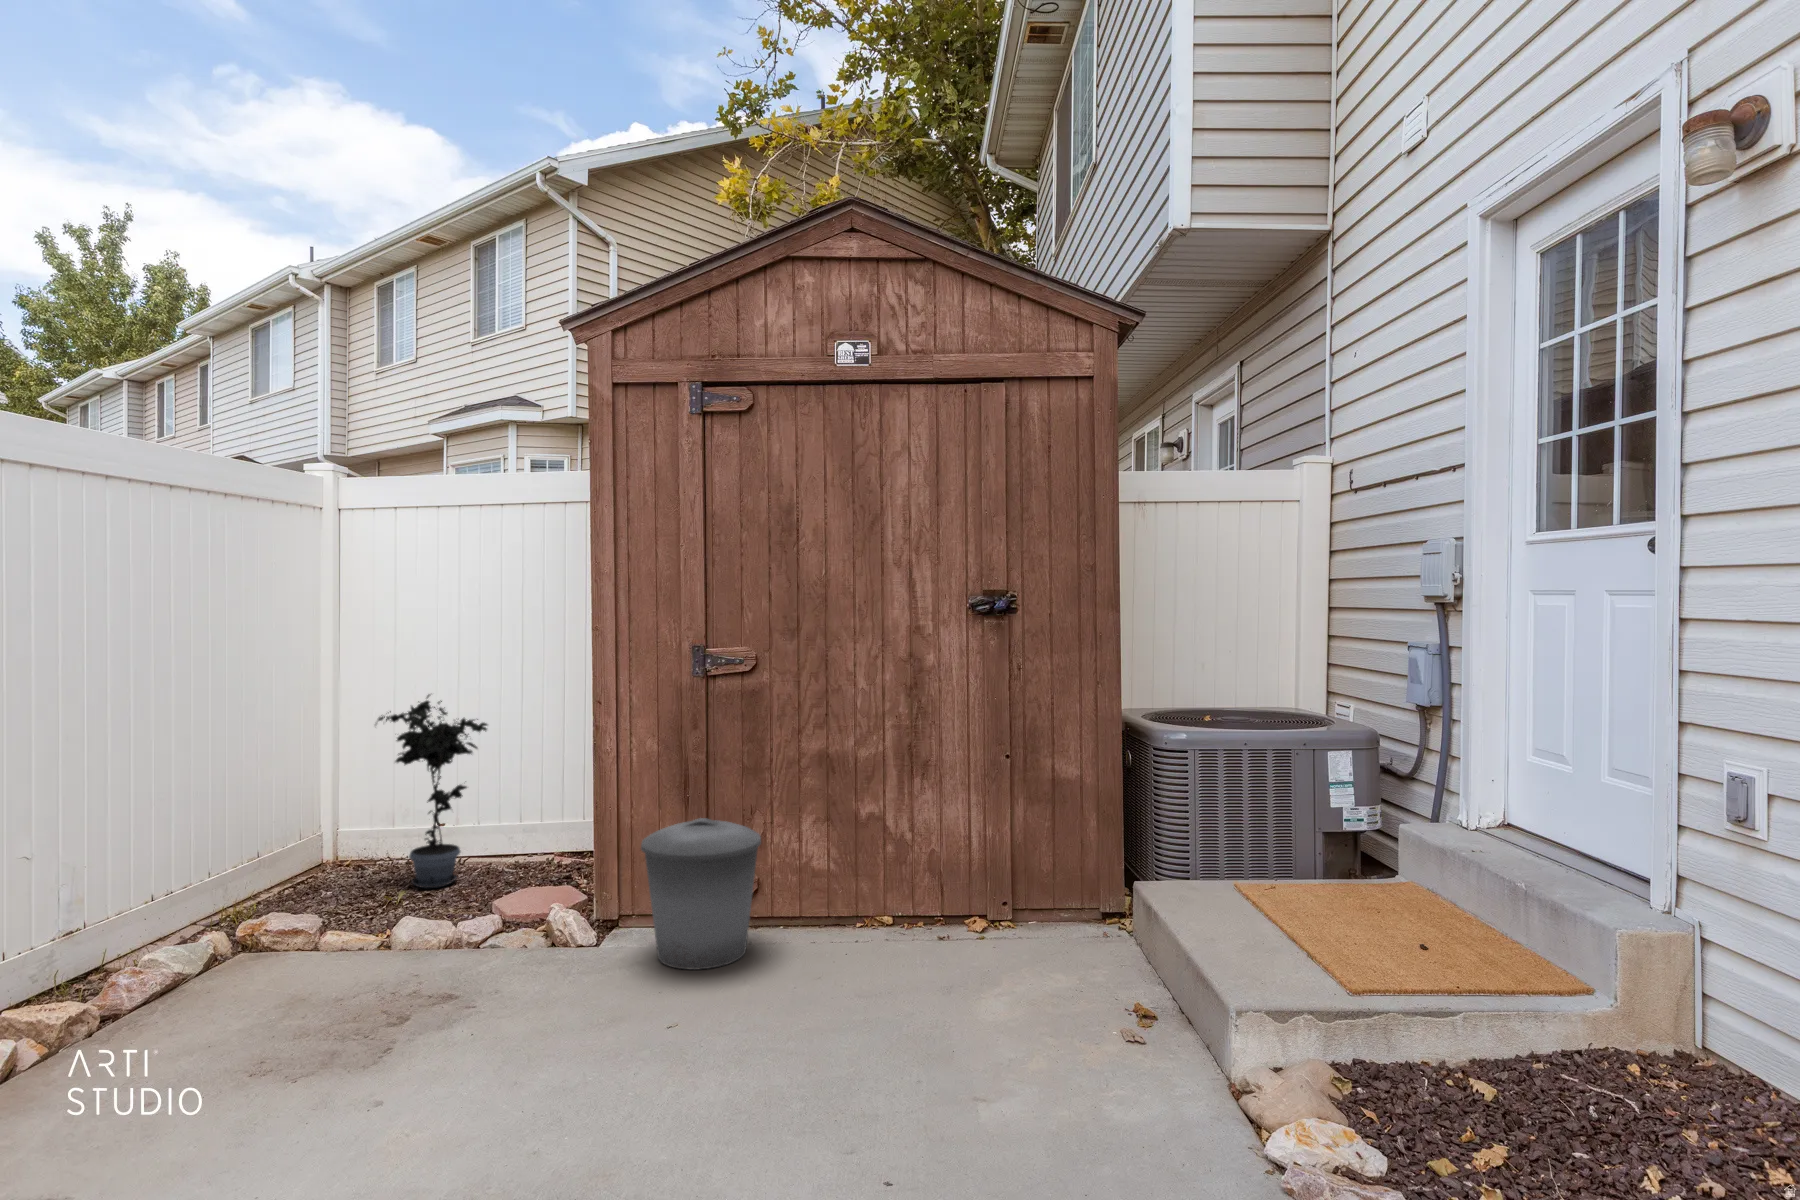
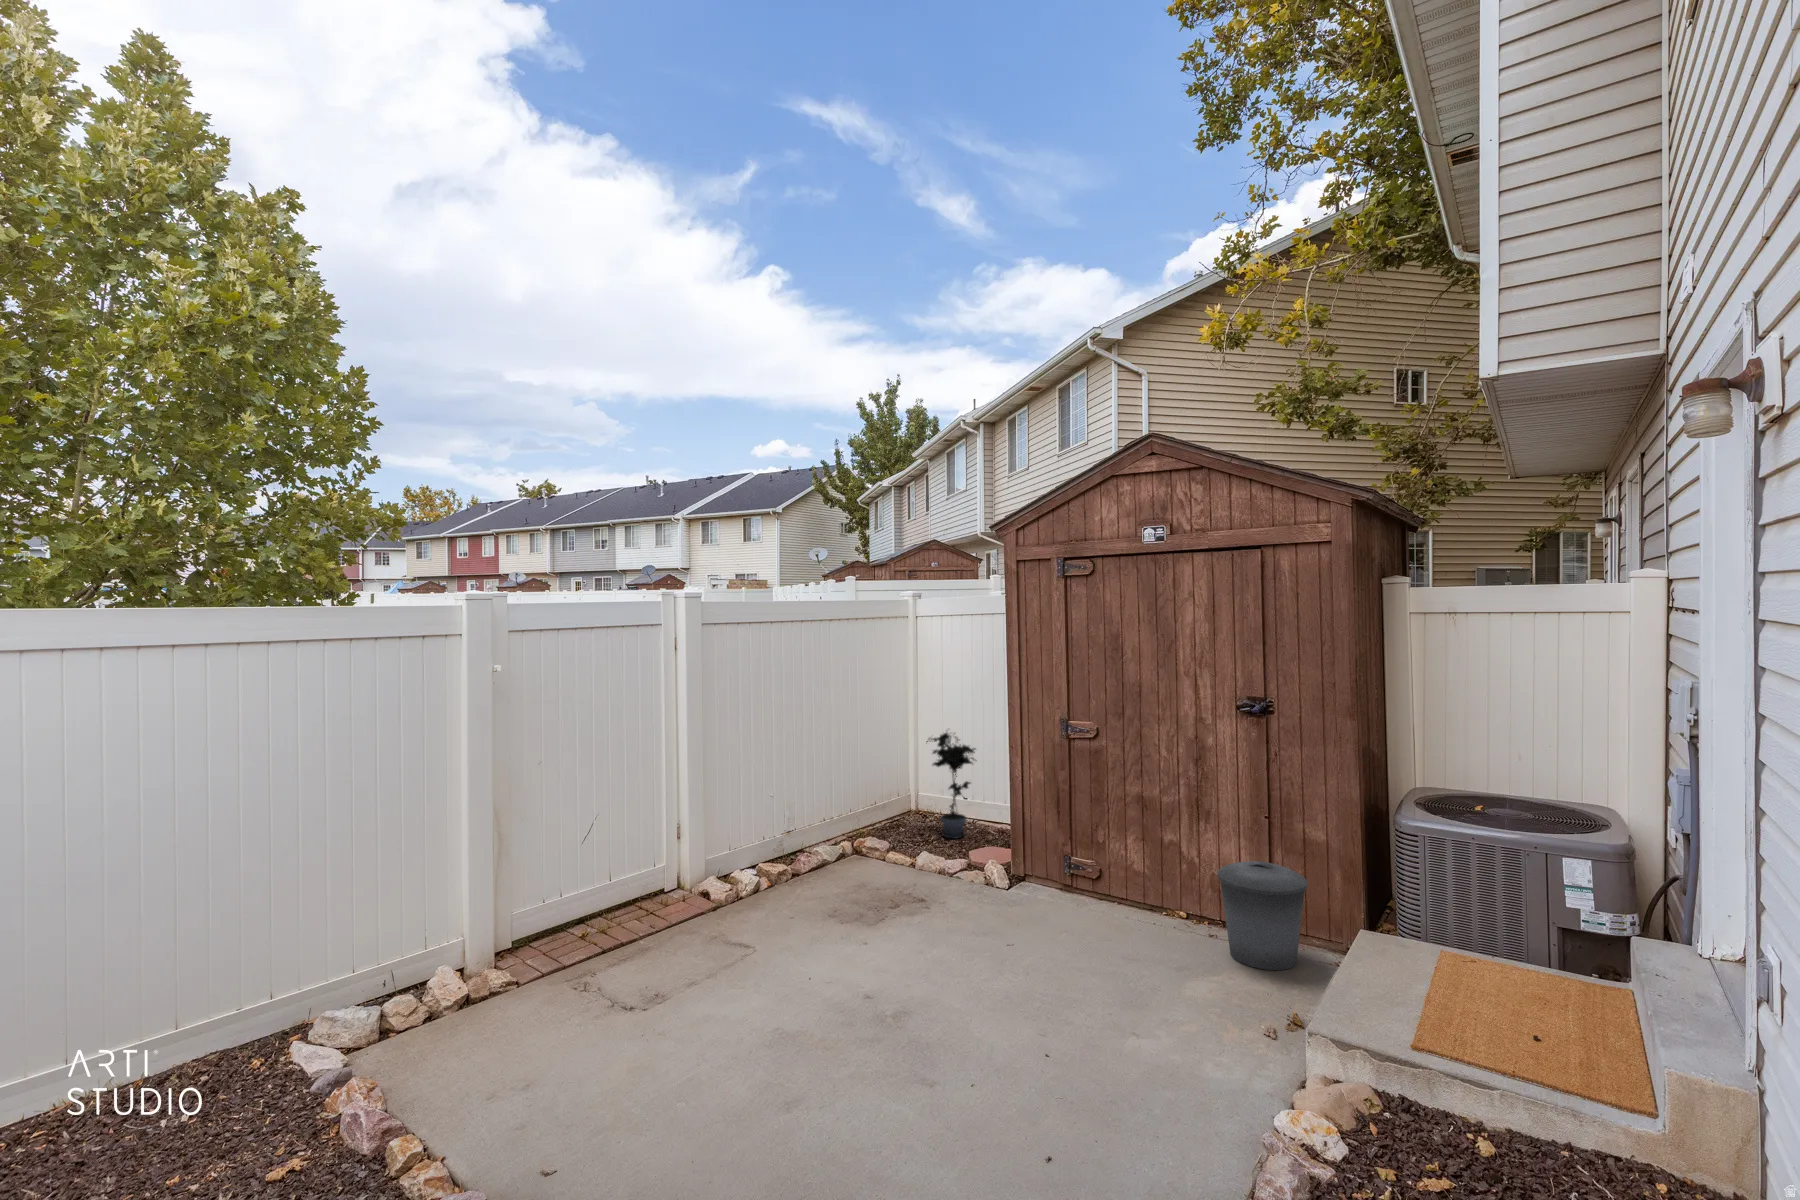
trash can: present [641,818,761,970] -> present [1217,861,1307,970]

